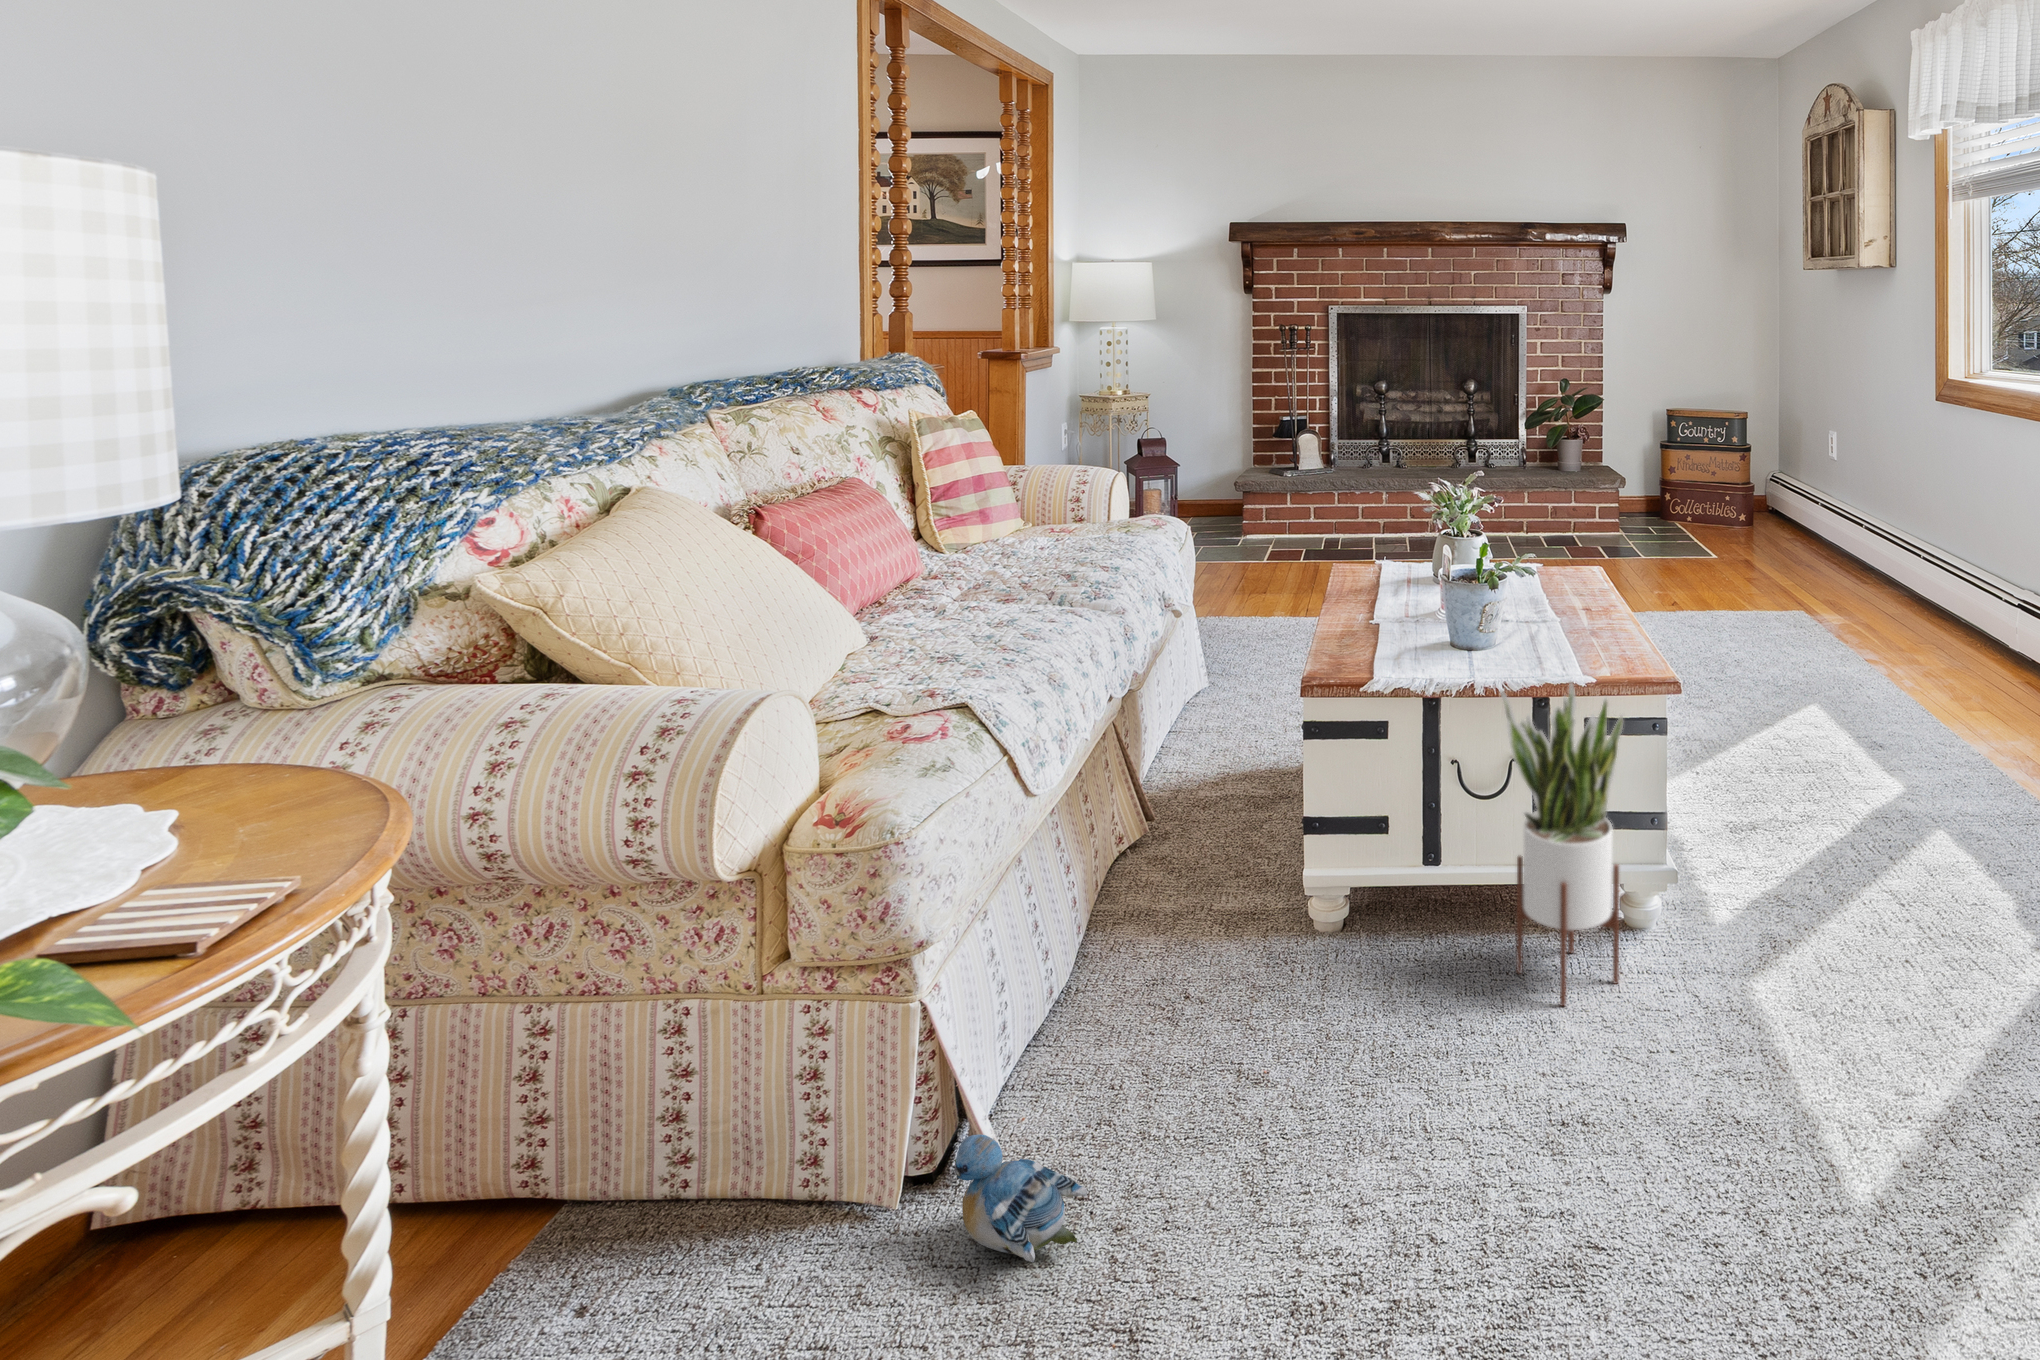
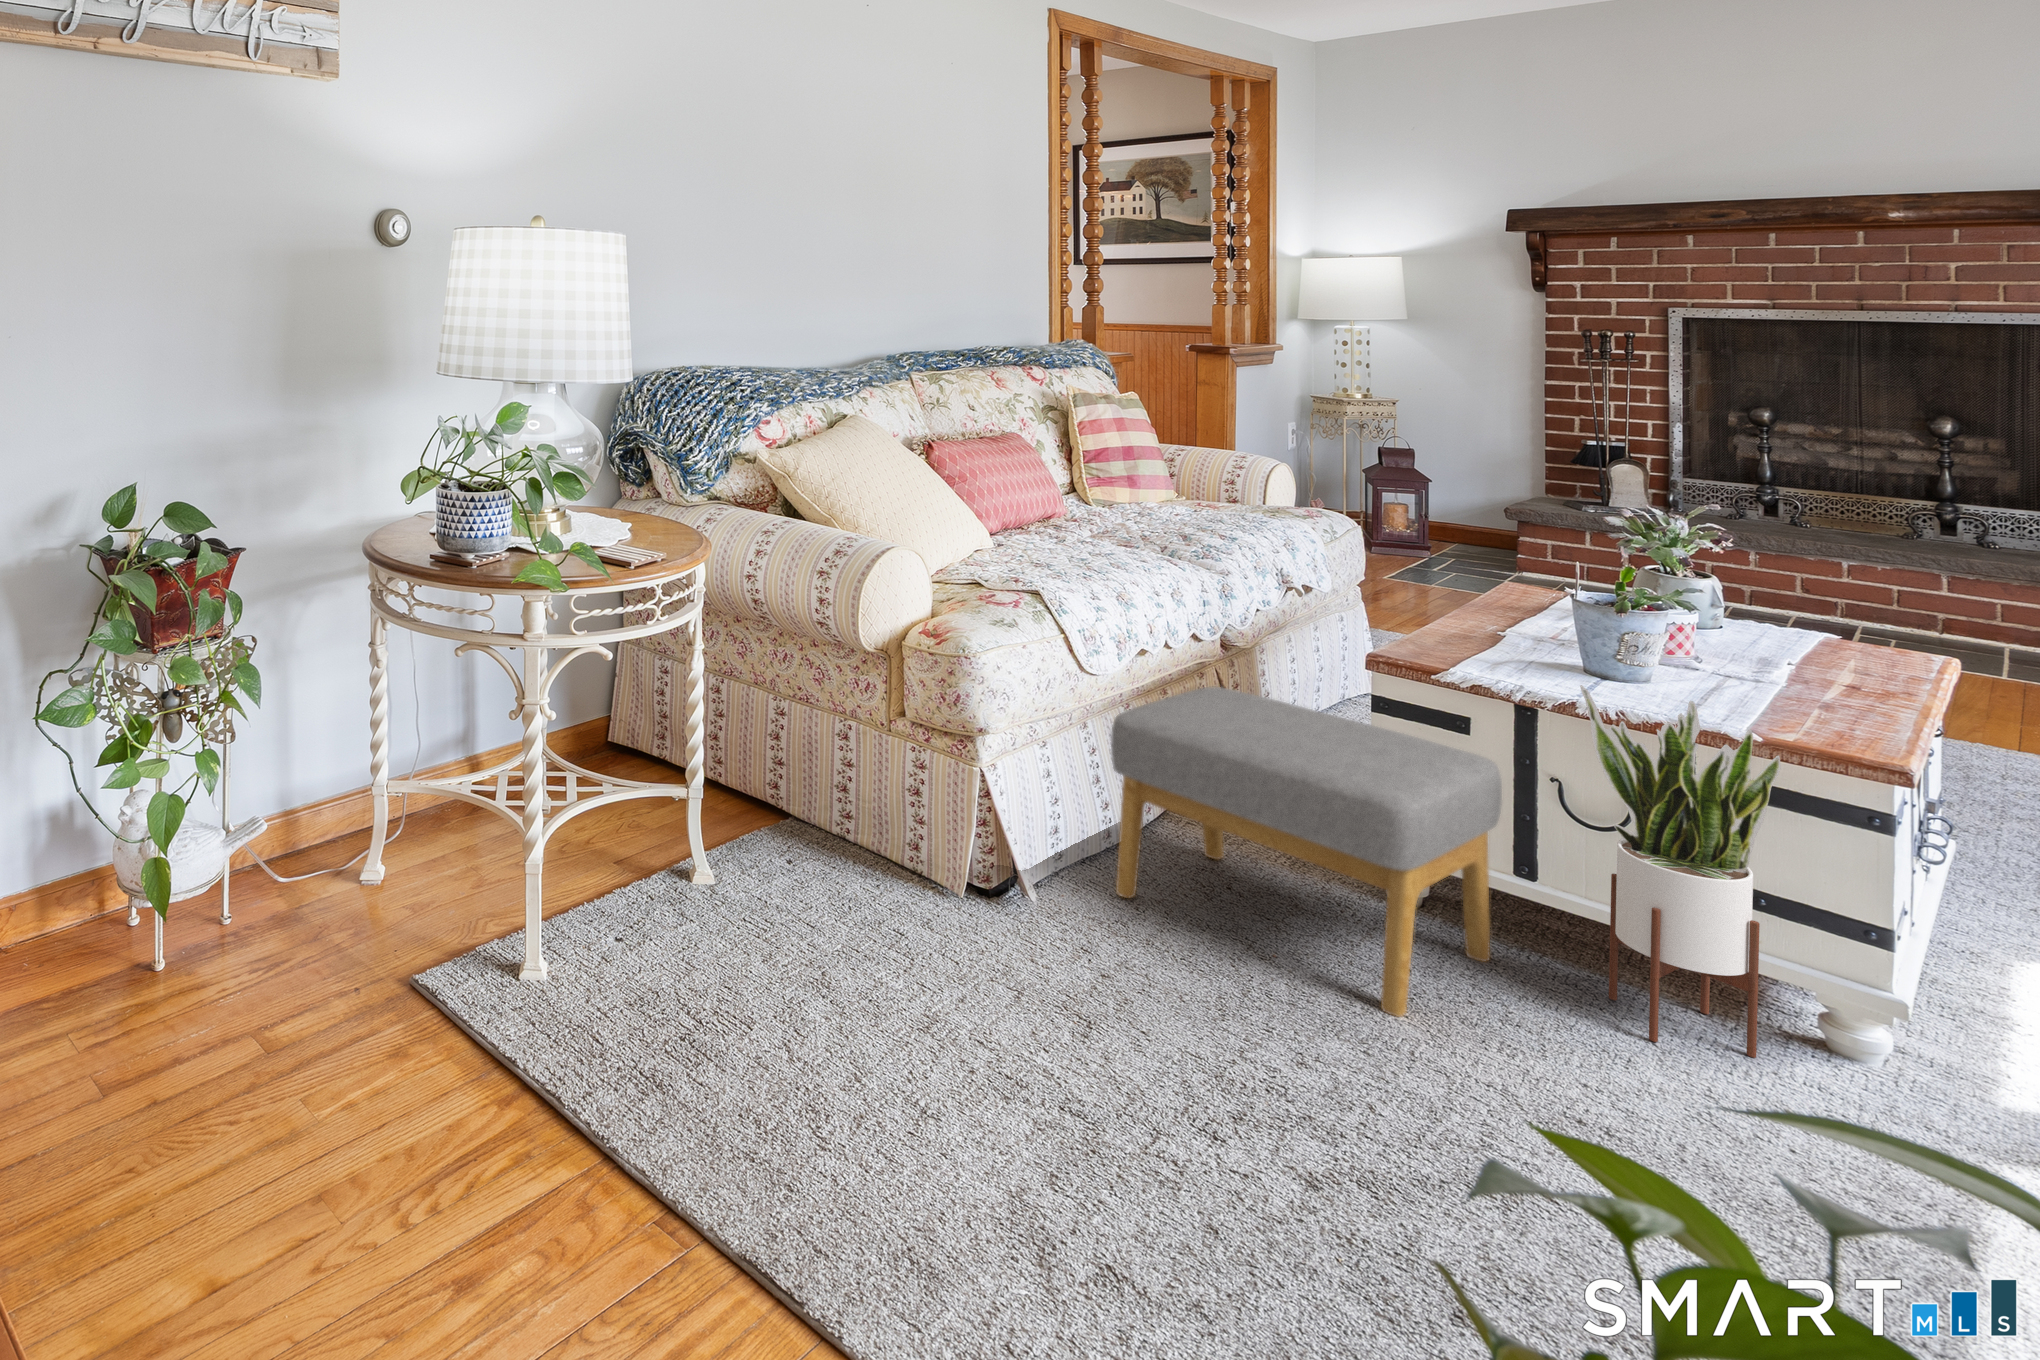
footstool: none [1081,767,1435,1100] -> present [1111,686,1502,1017]
plush toy: present [955,1134,1087,1262] -> none [988,861,1078,958]

